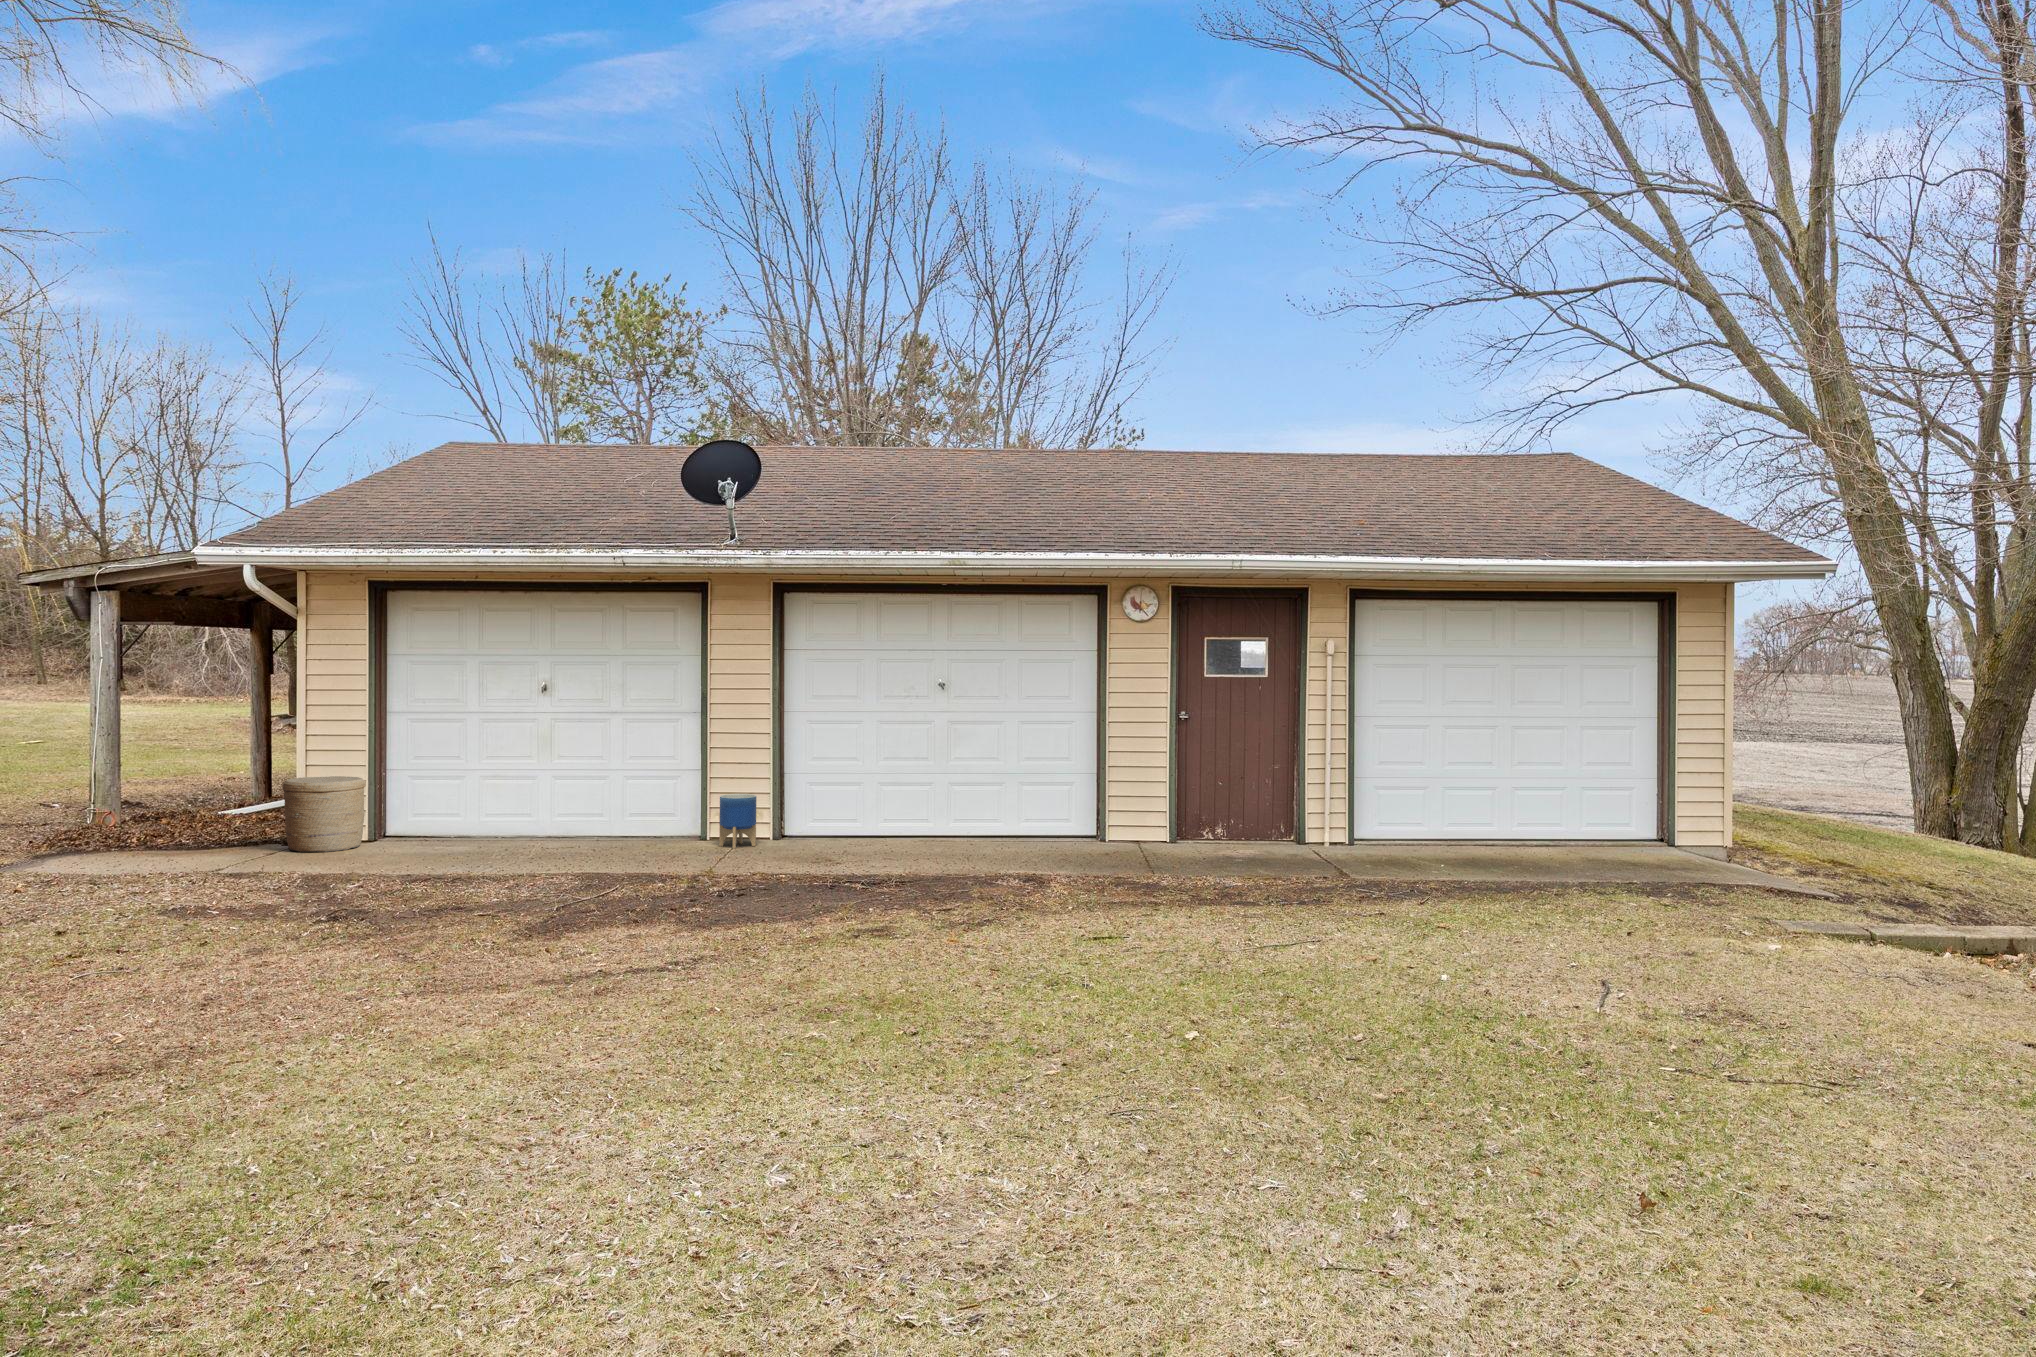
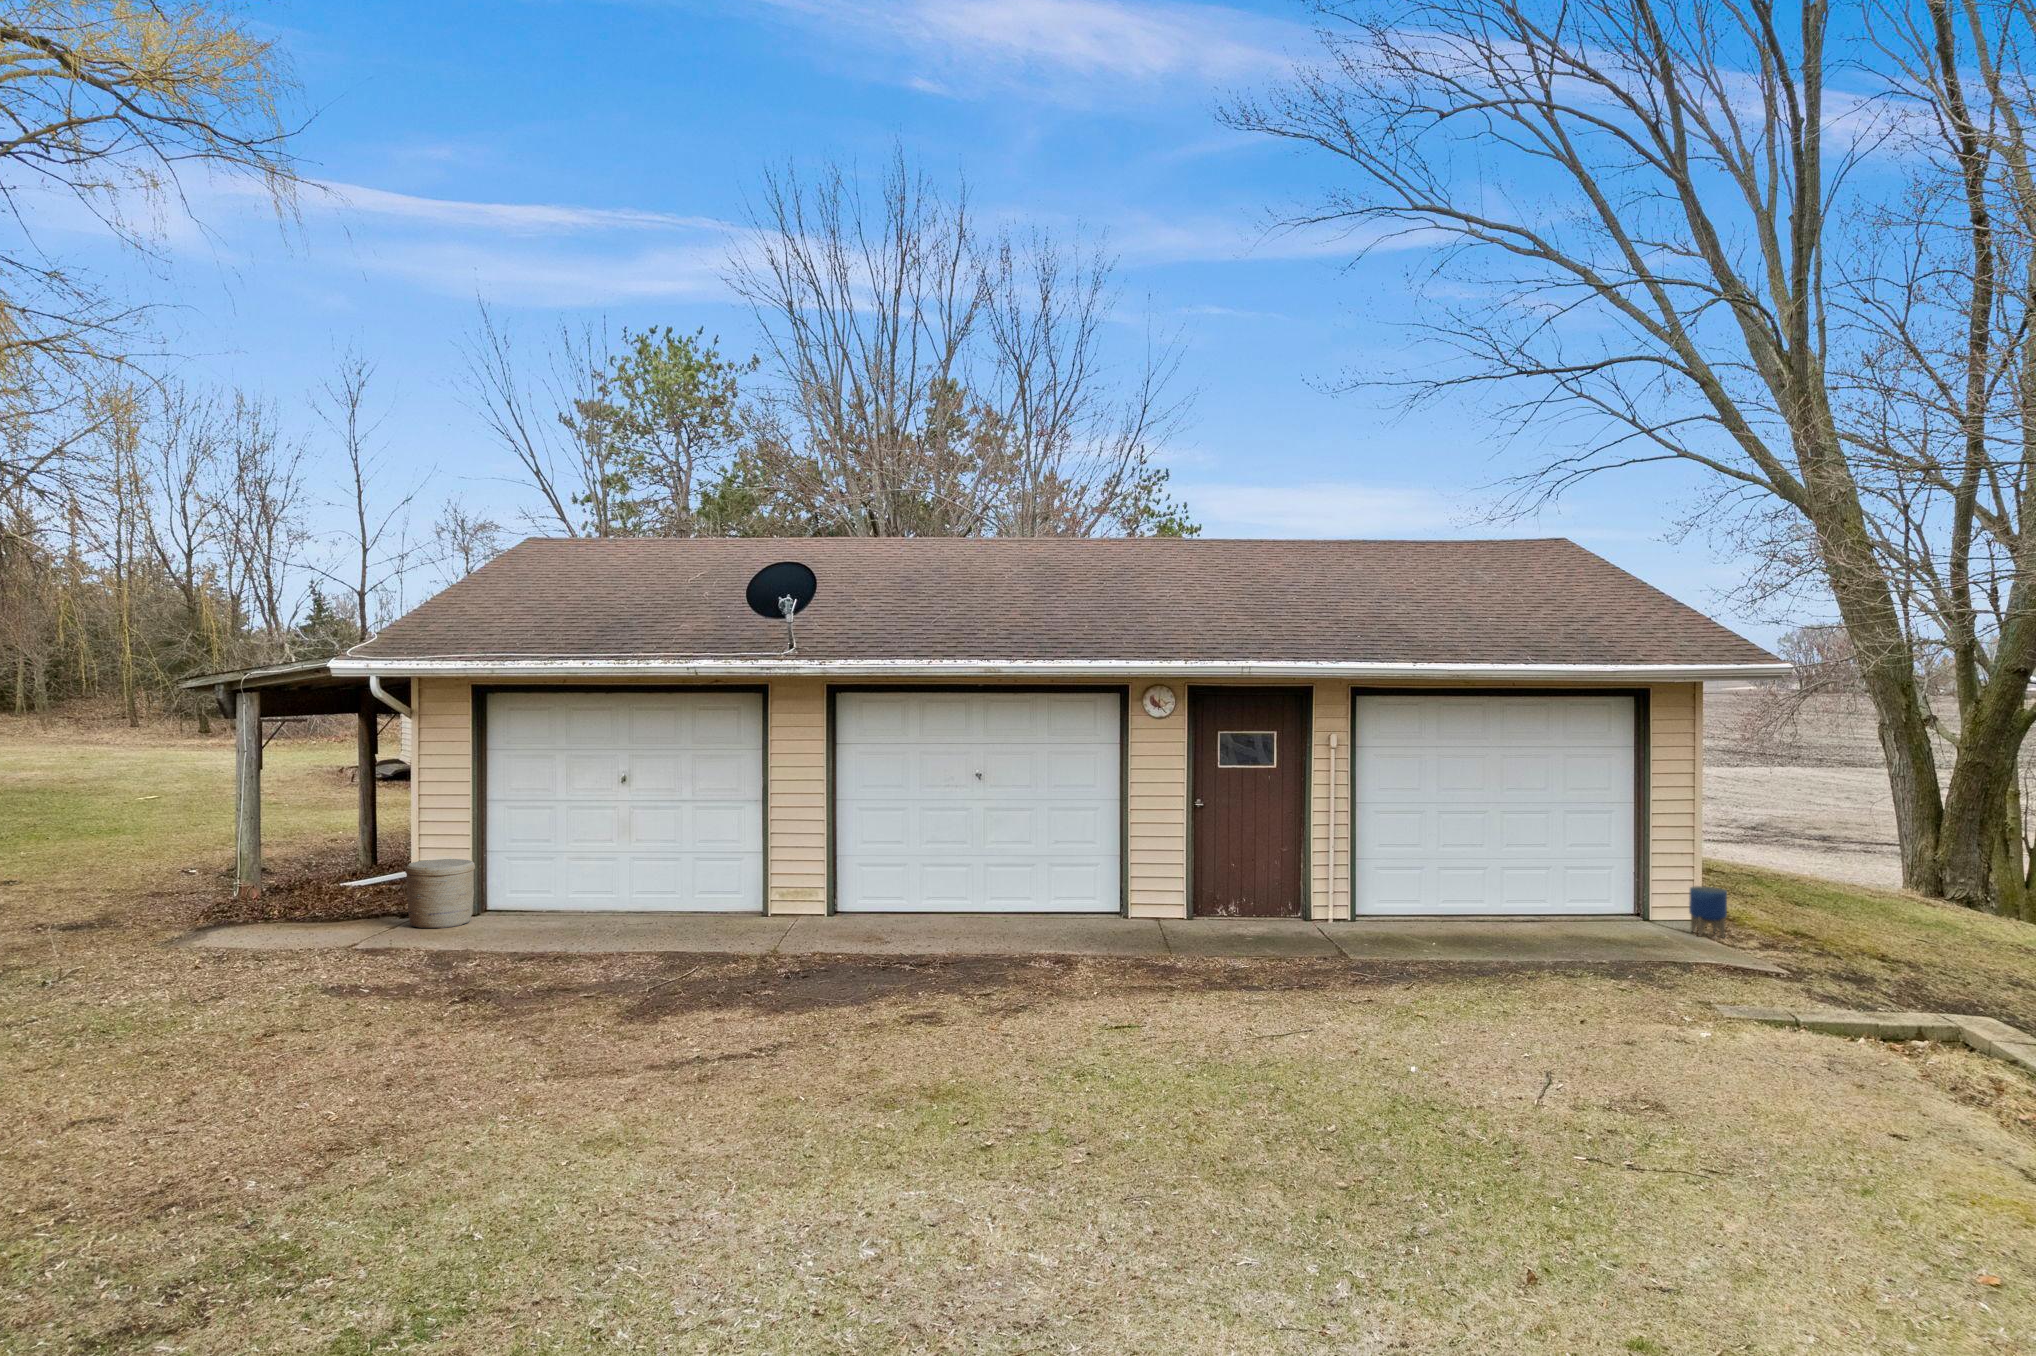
planter: present [719,794,756,849] -> present [1689,886,1727,938]

